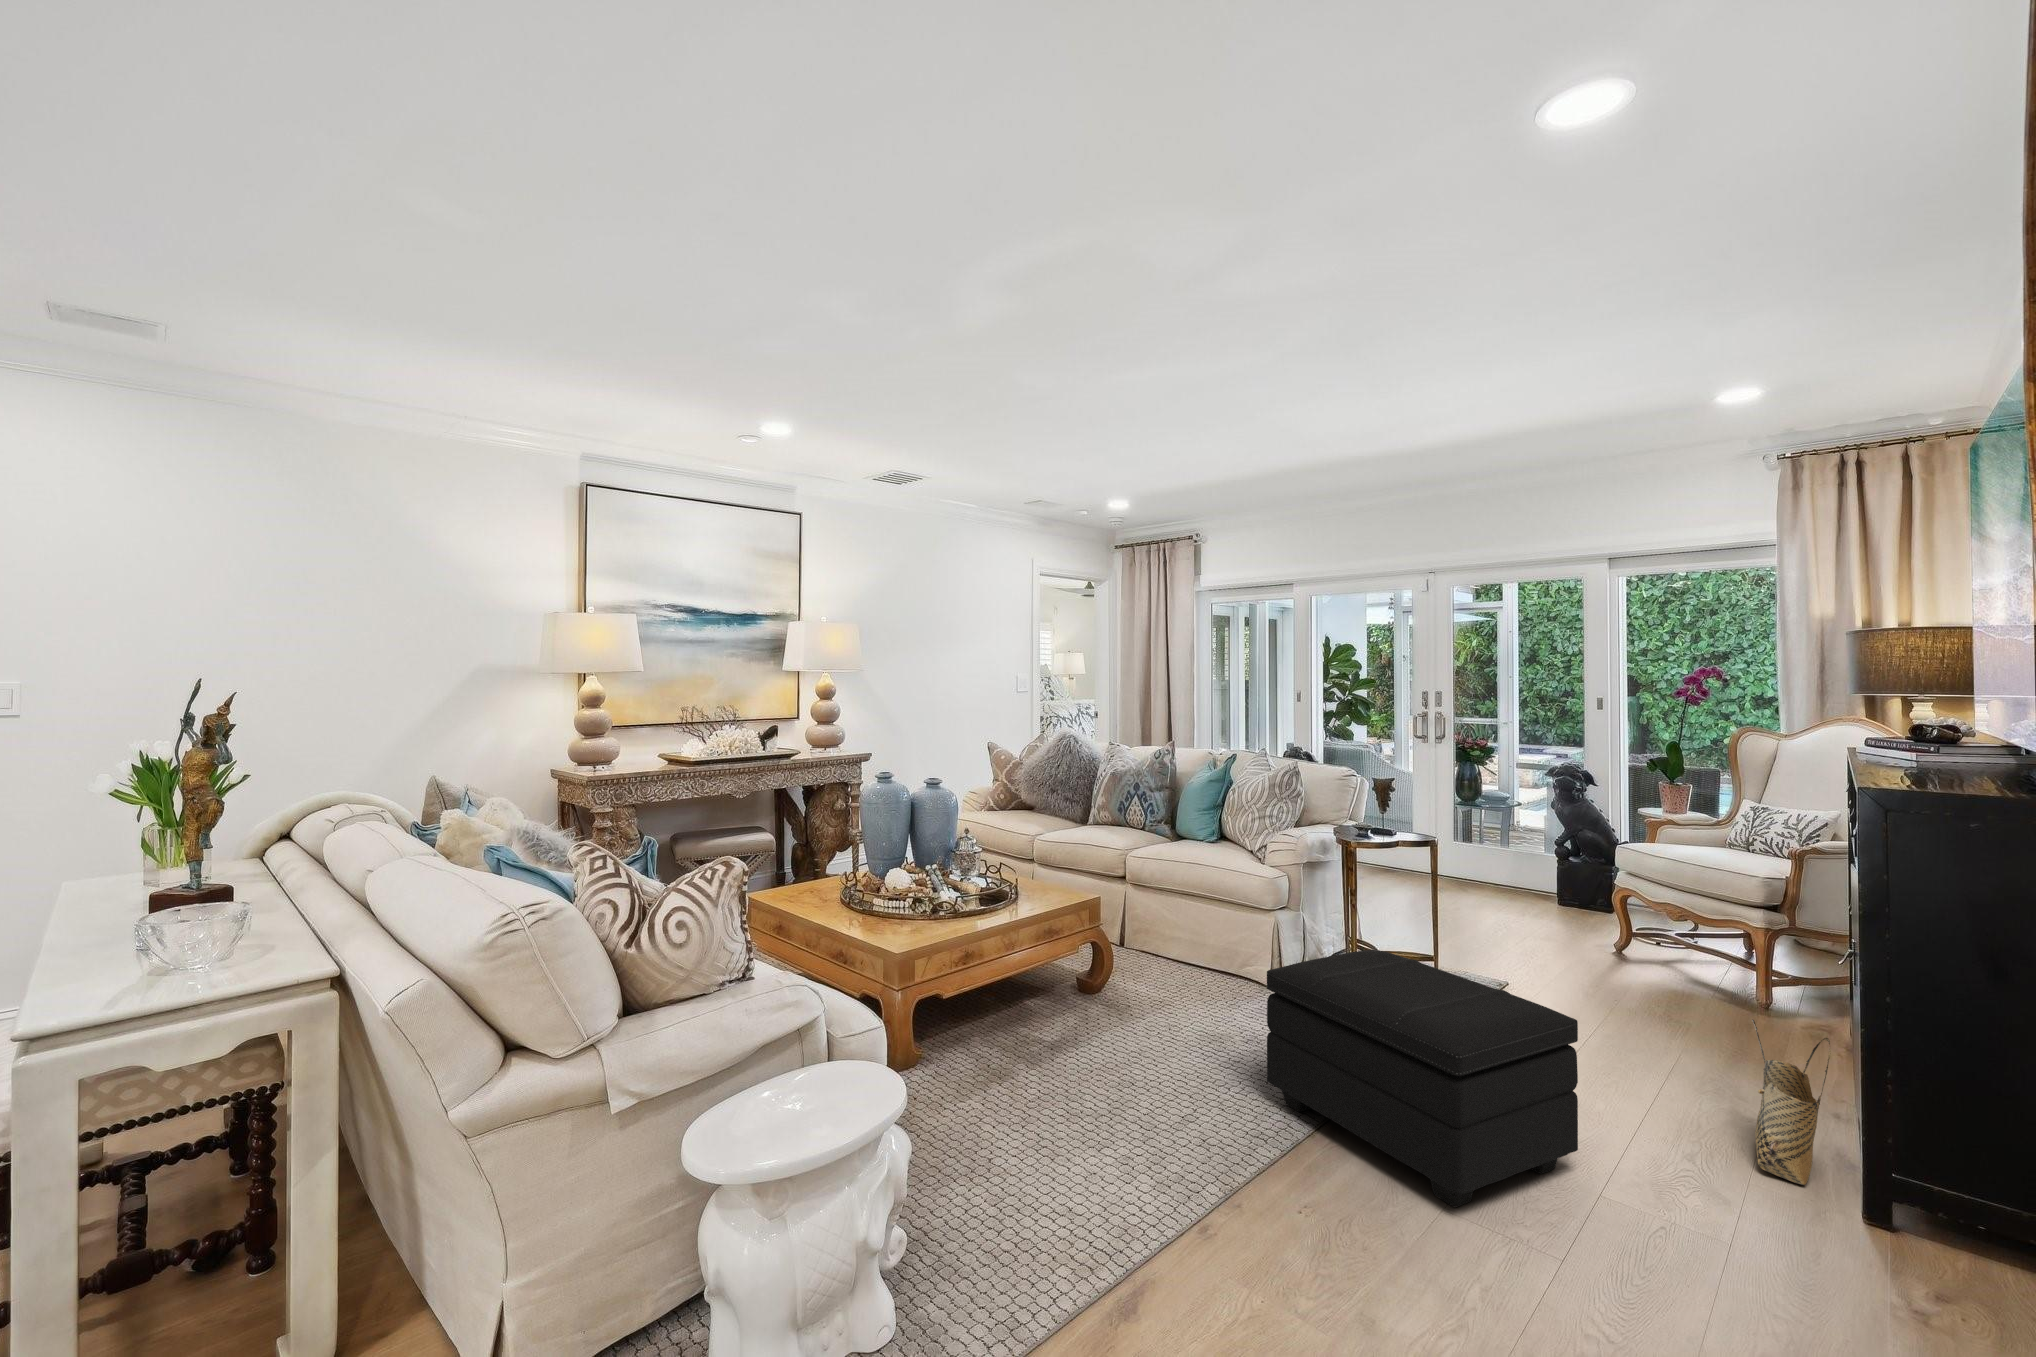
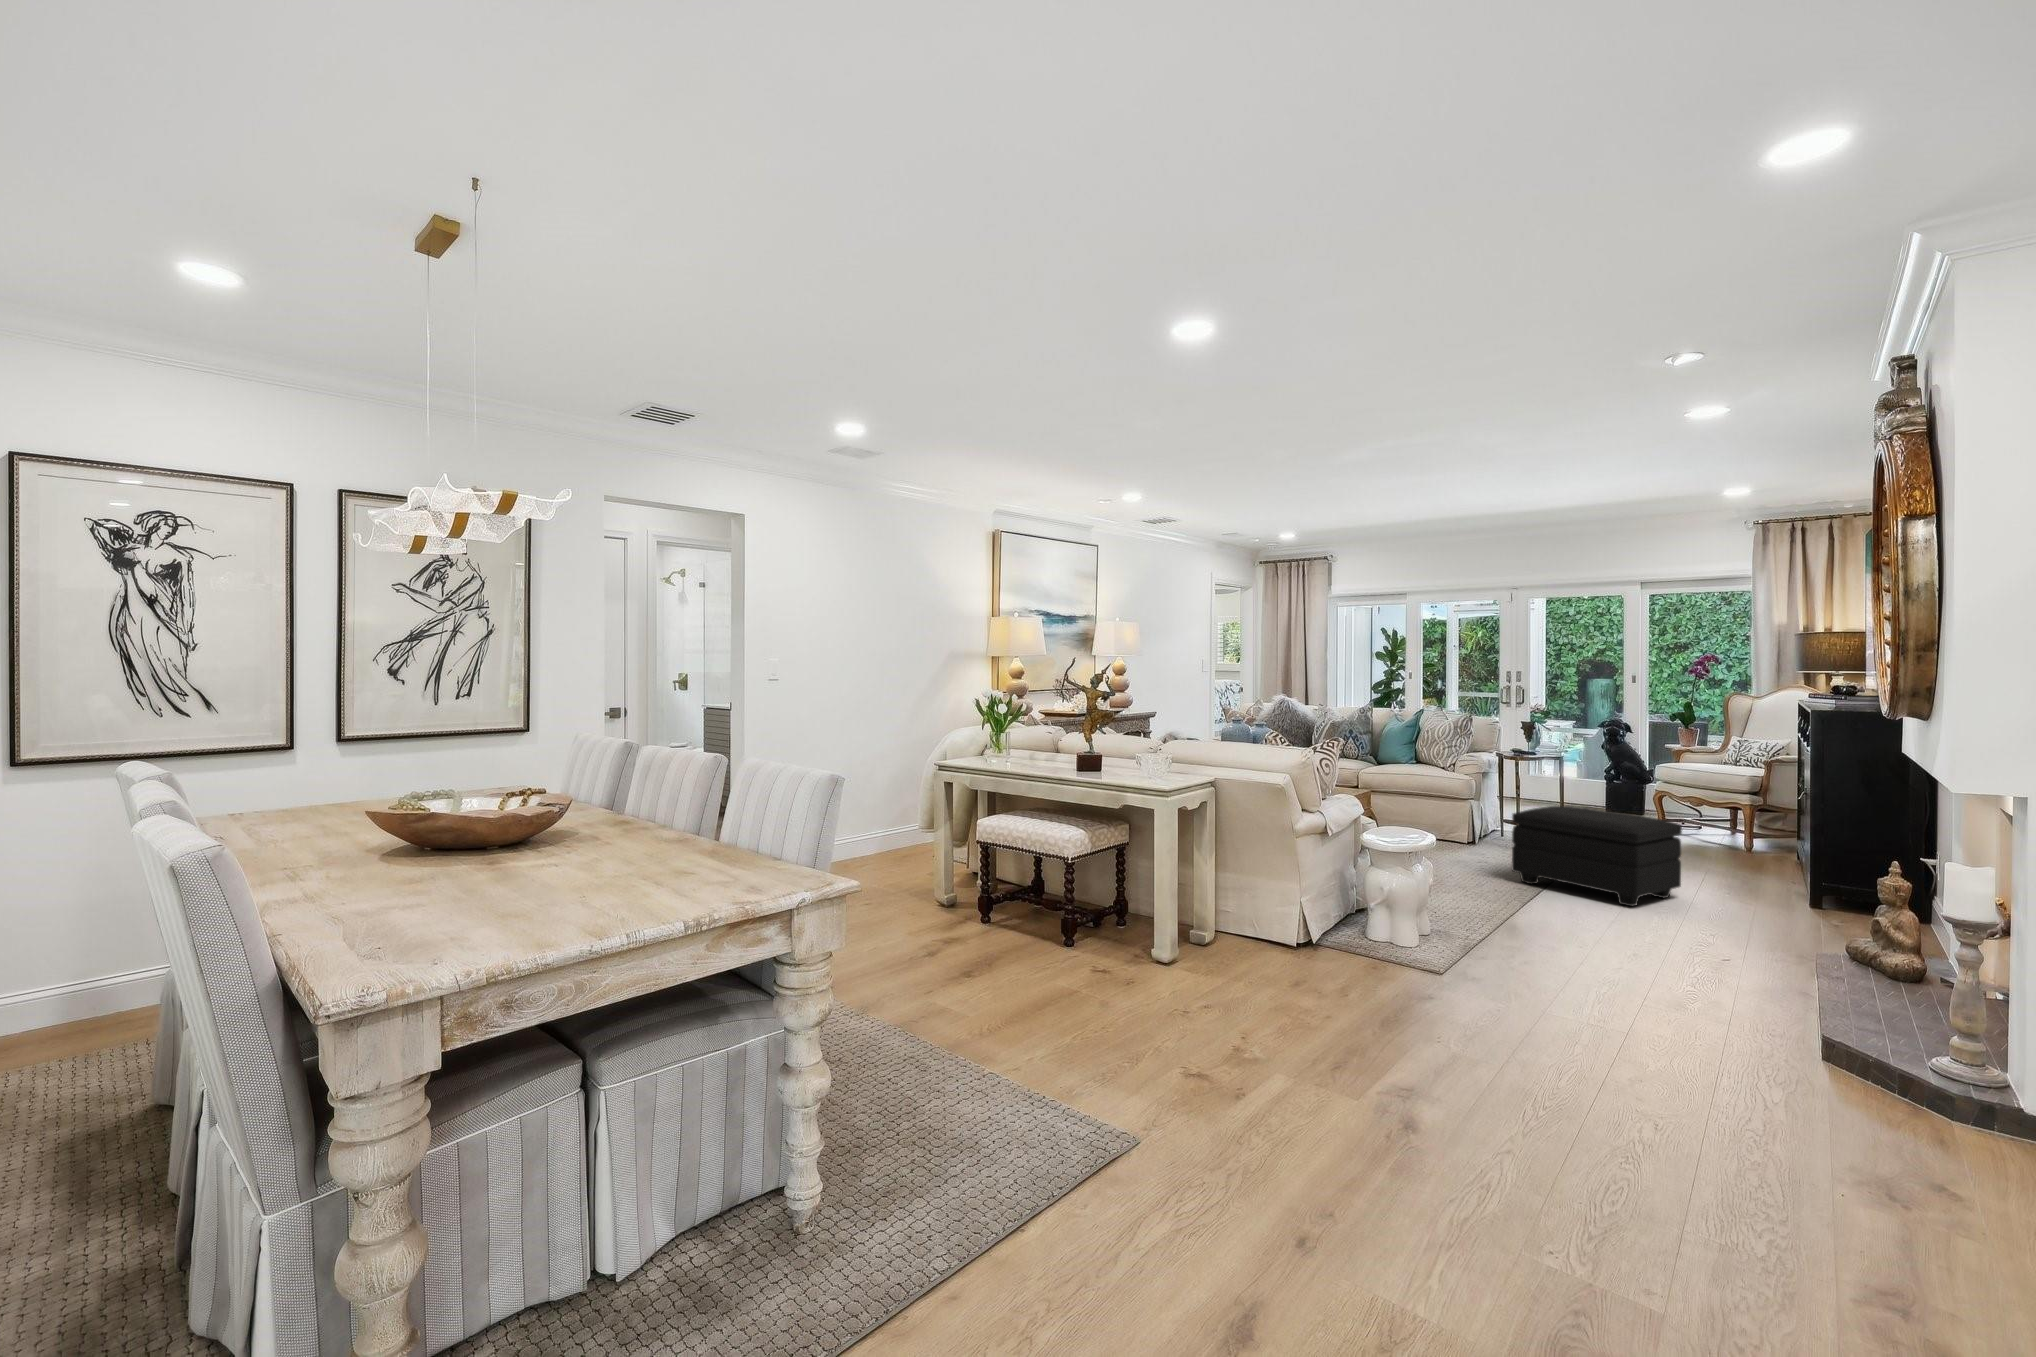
woven basket: present [1752,1020,1831,1185] -> none [1759,827,1797,899]

